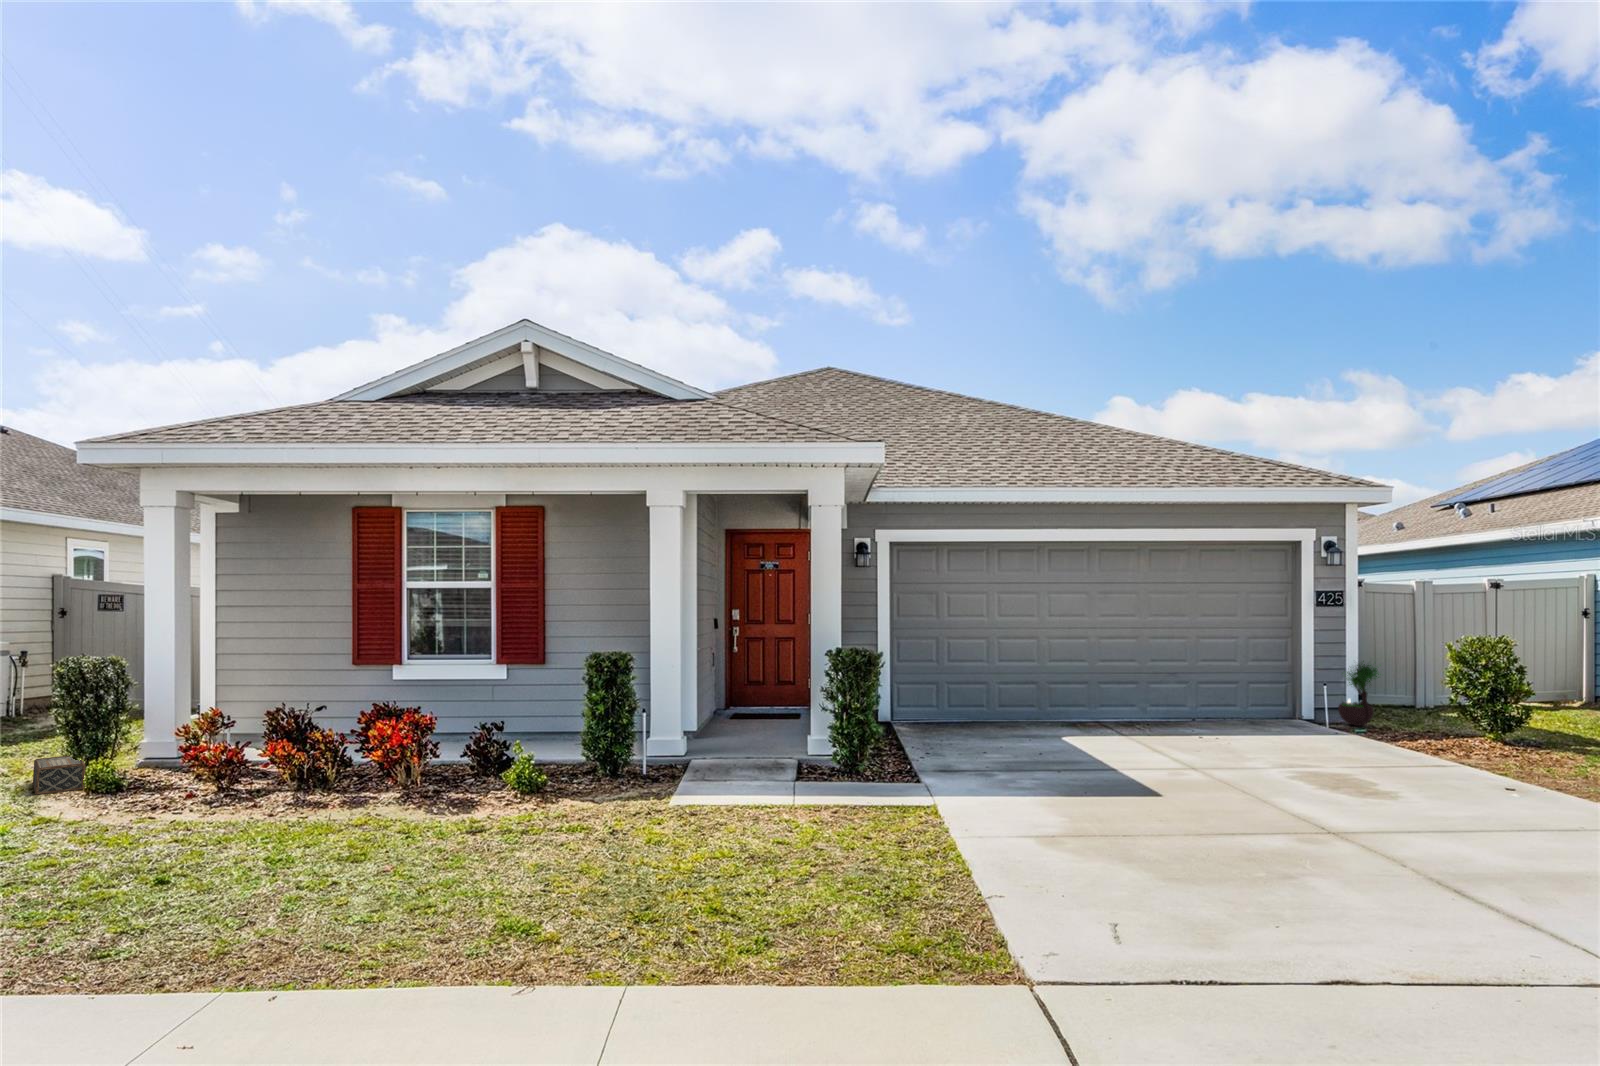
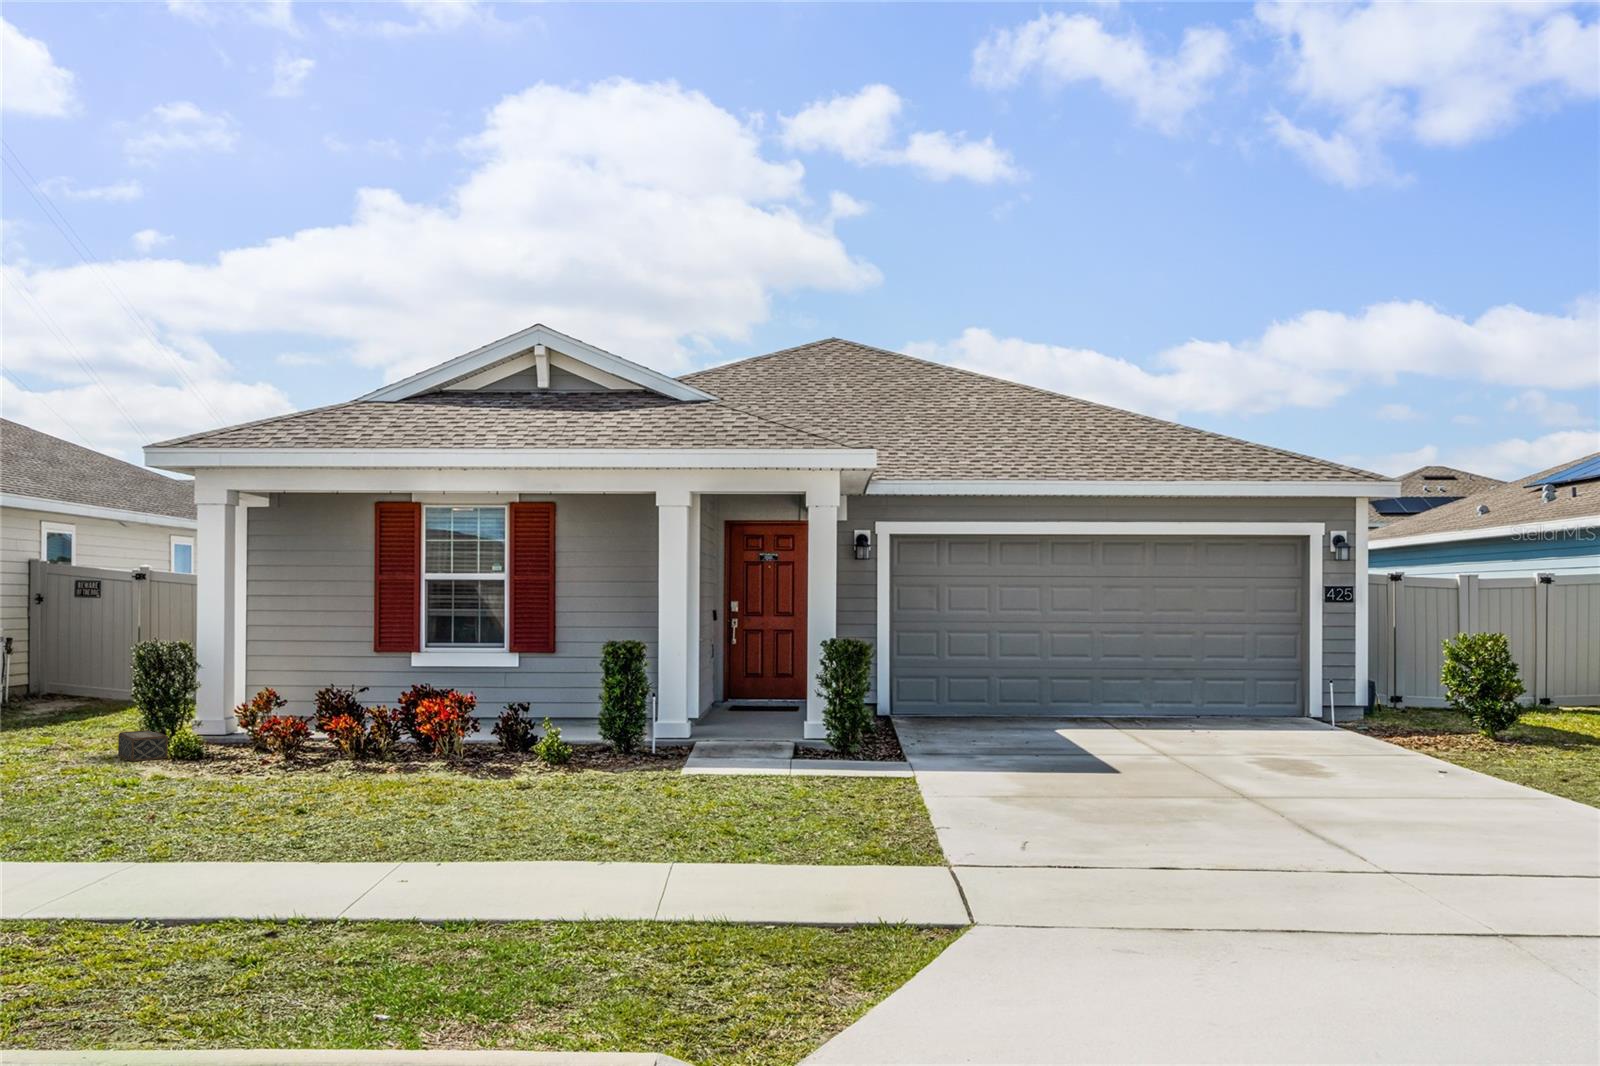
potted tree: present [1338,661,1379,726] -> none [1339,653,1382,722]

